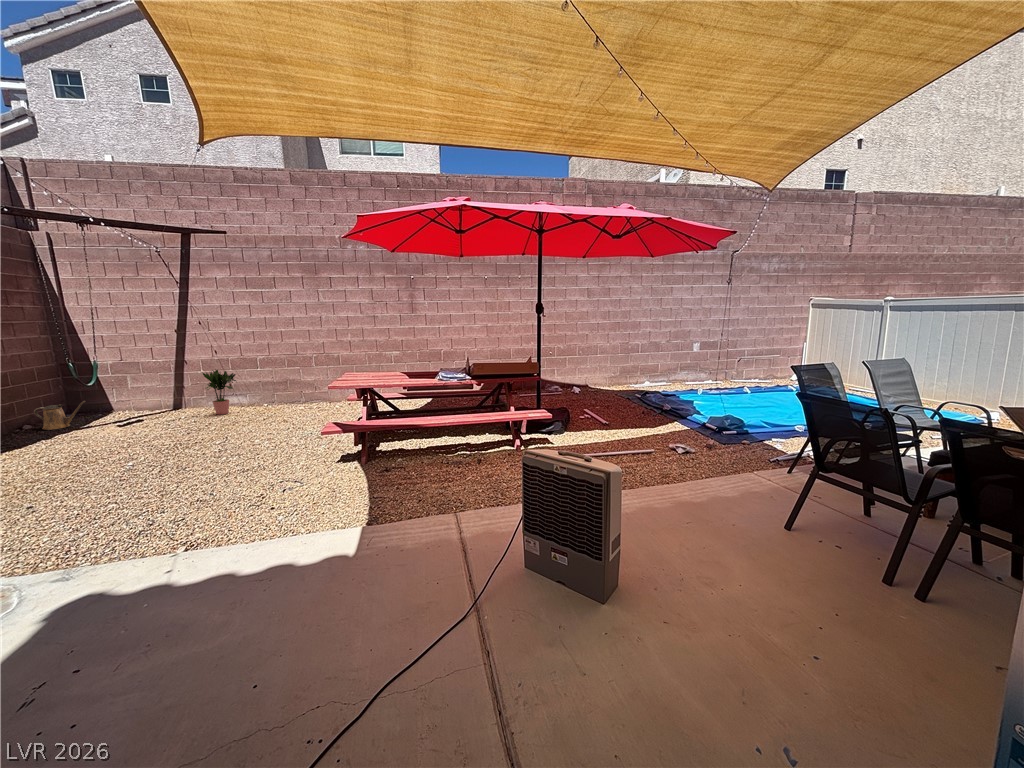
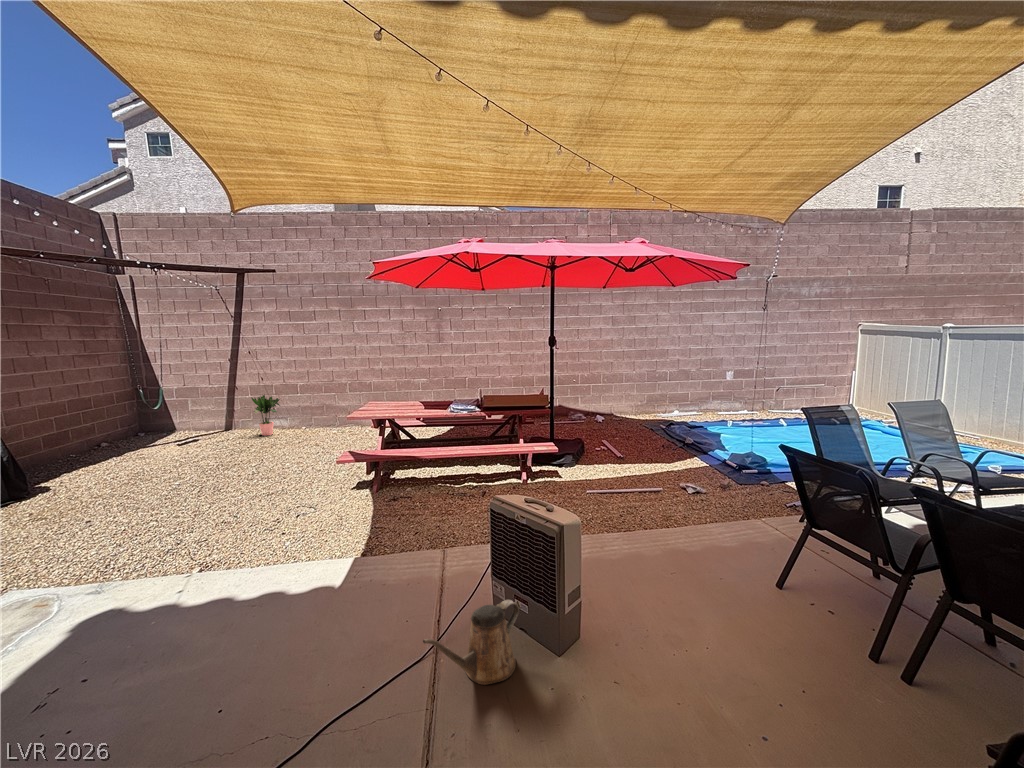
watering can: present [34,401,86,430] -> present [423,600,519,685]

